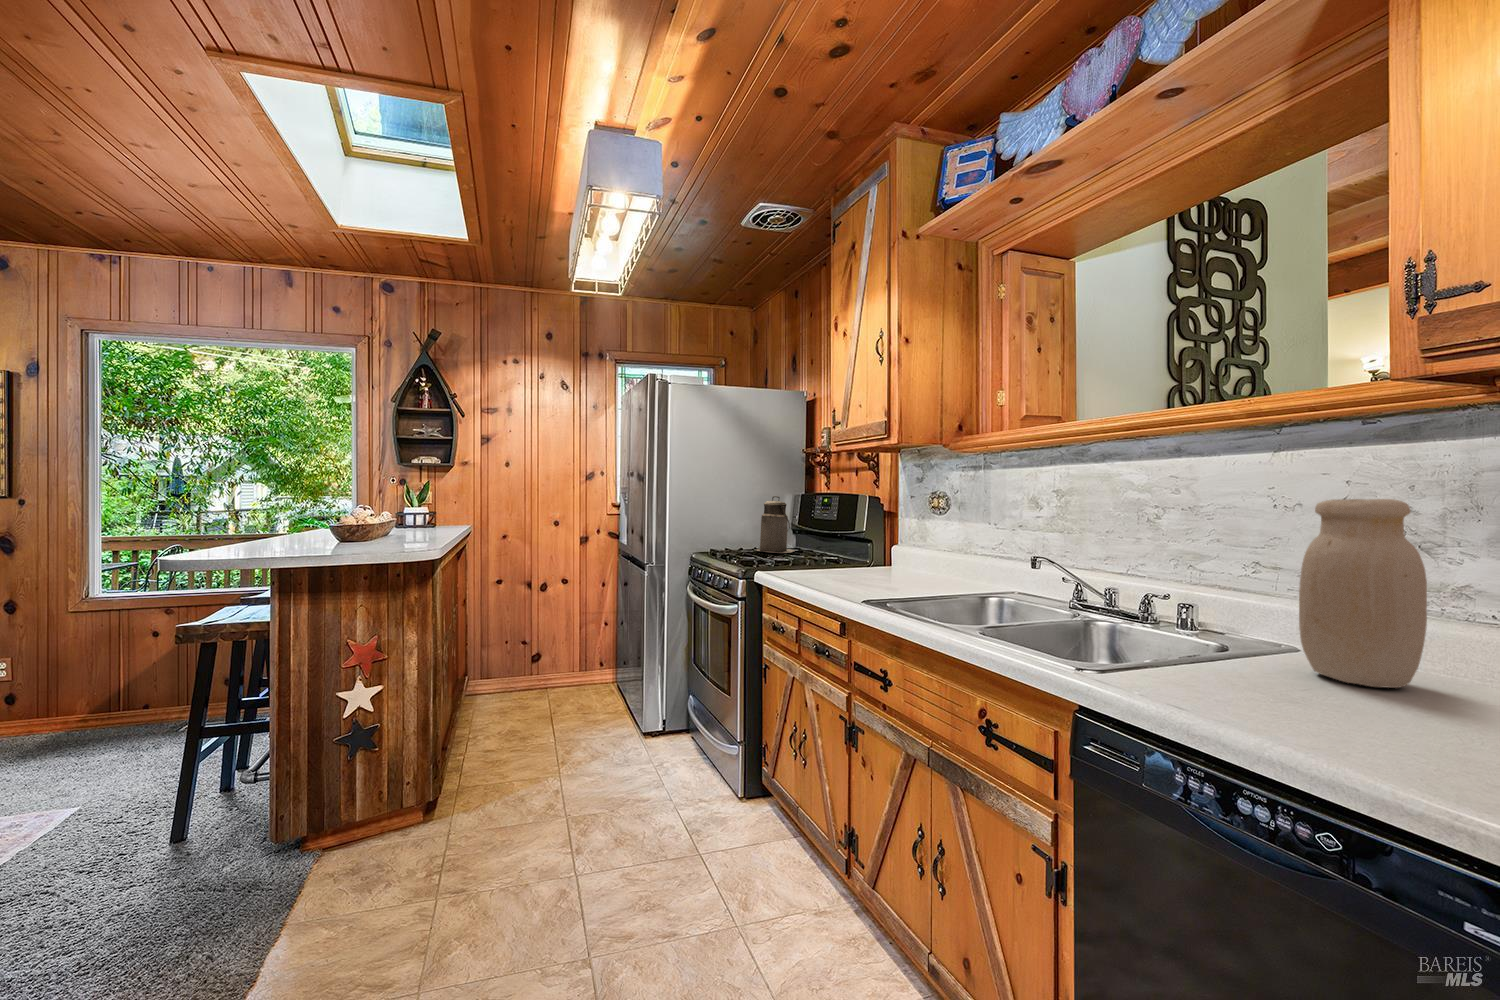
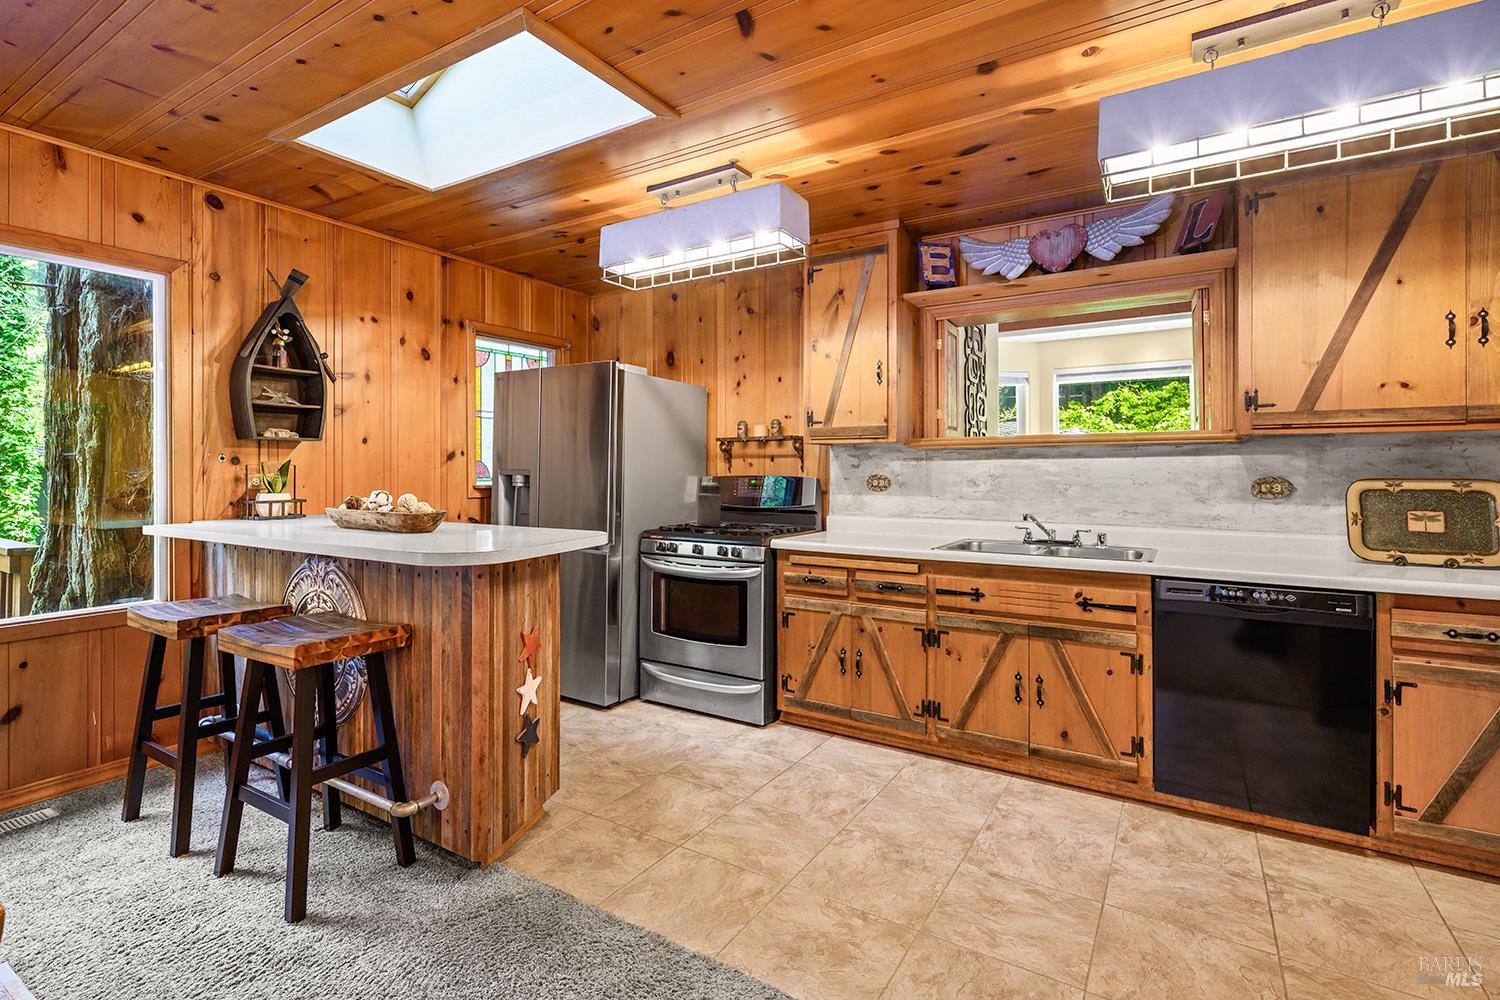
jar: present [1299,499,1427,688] -> none [1186,481,1234,556]

